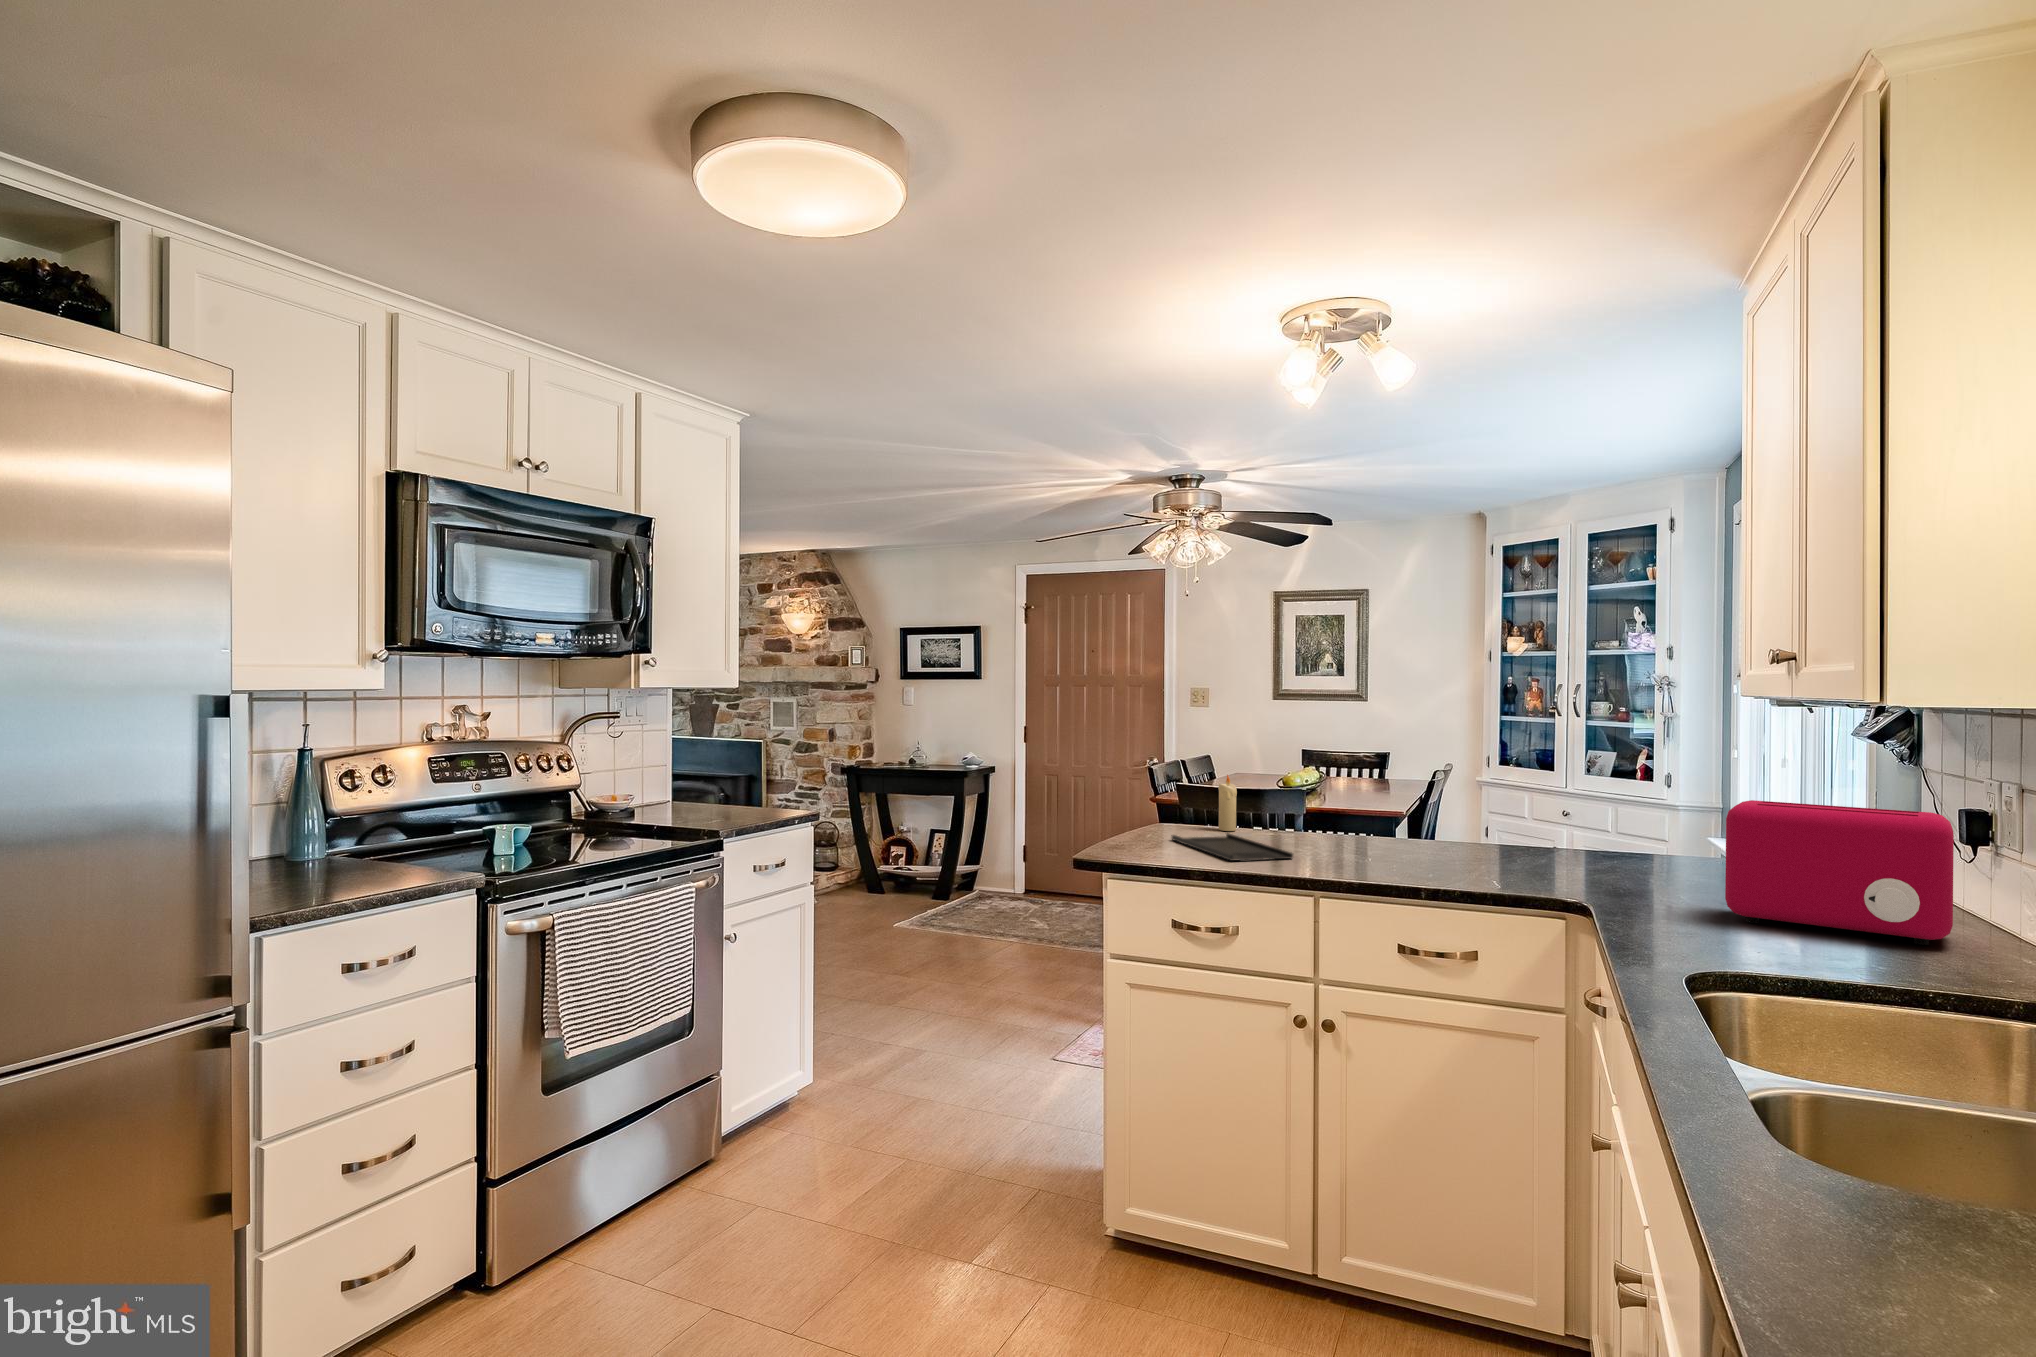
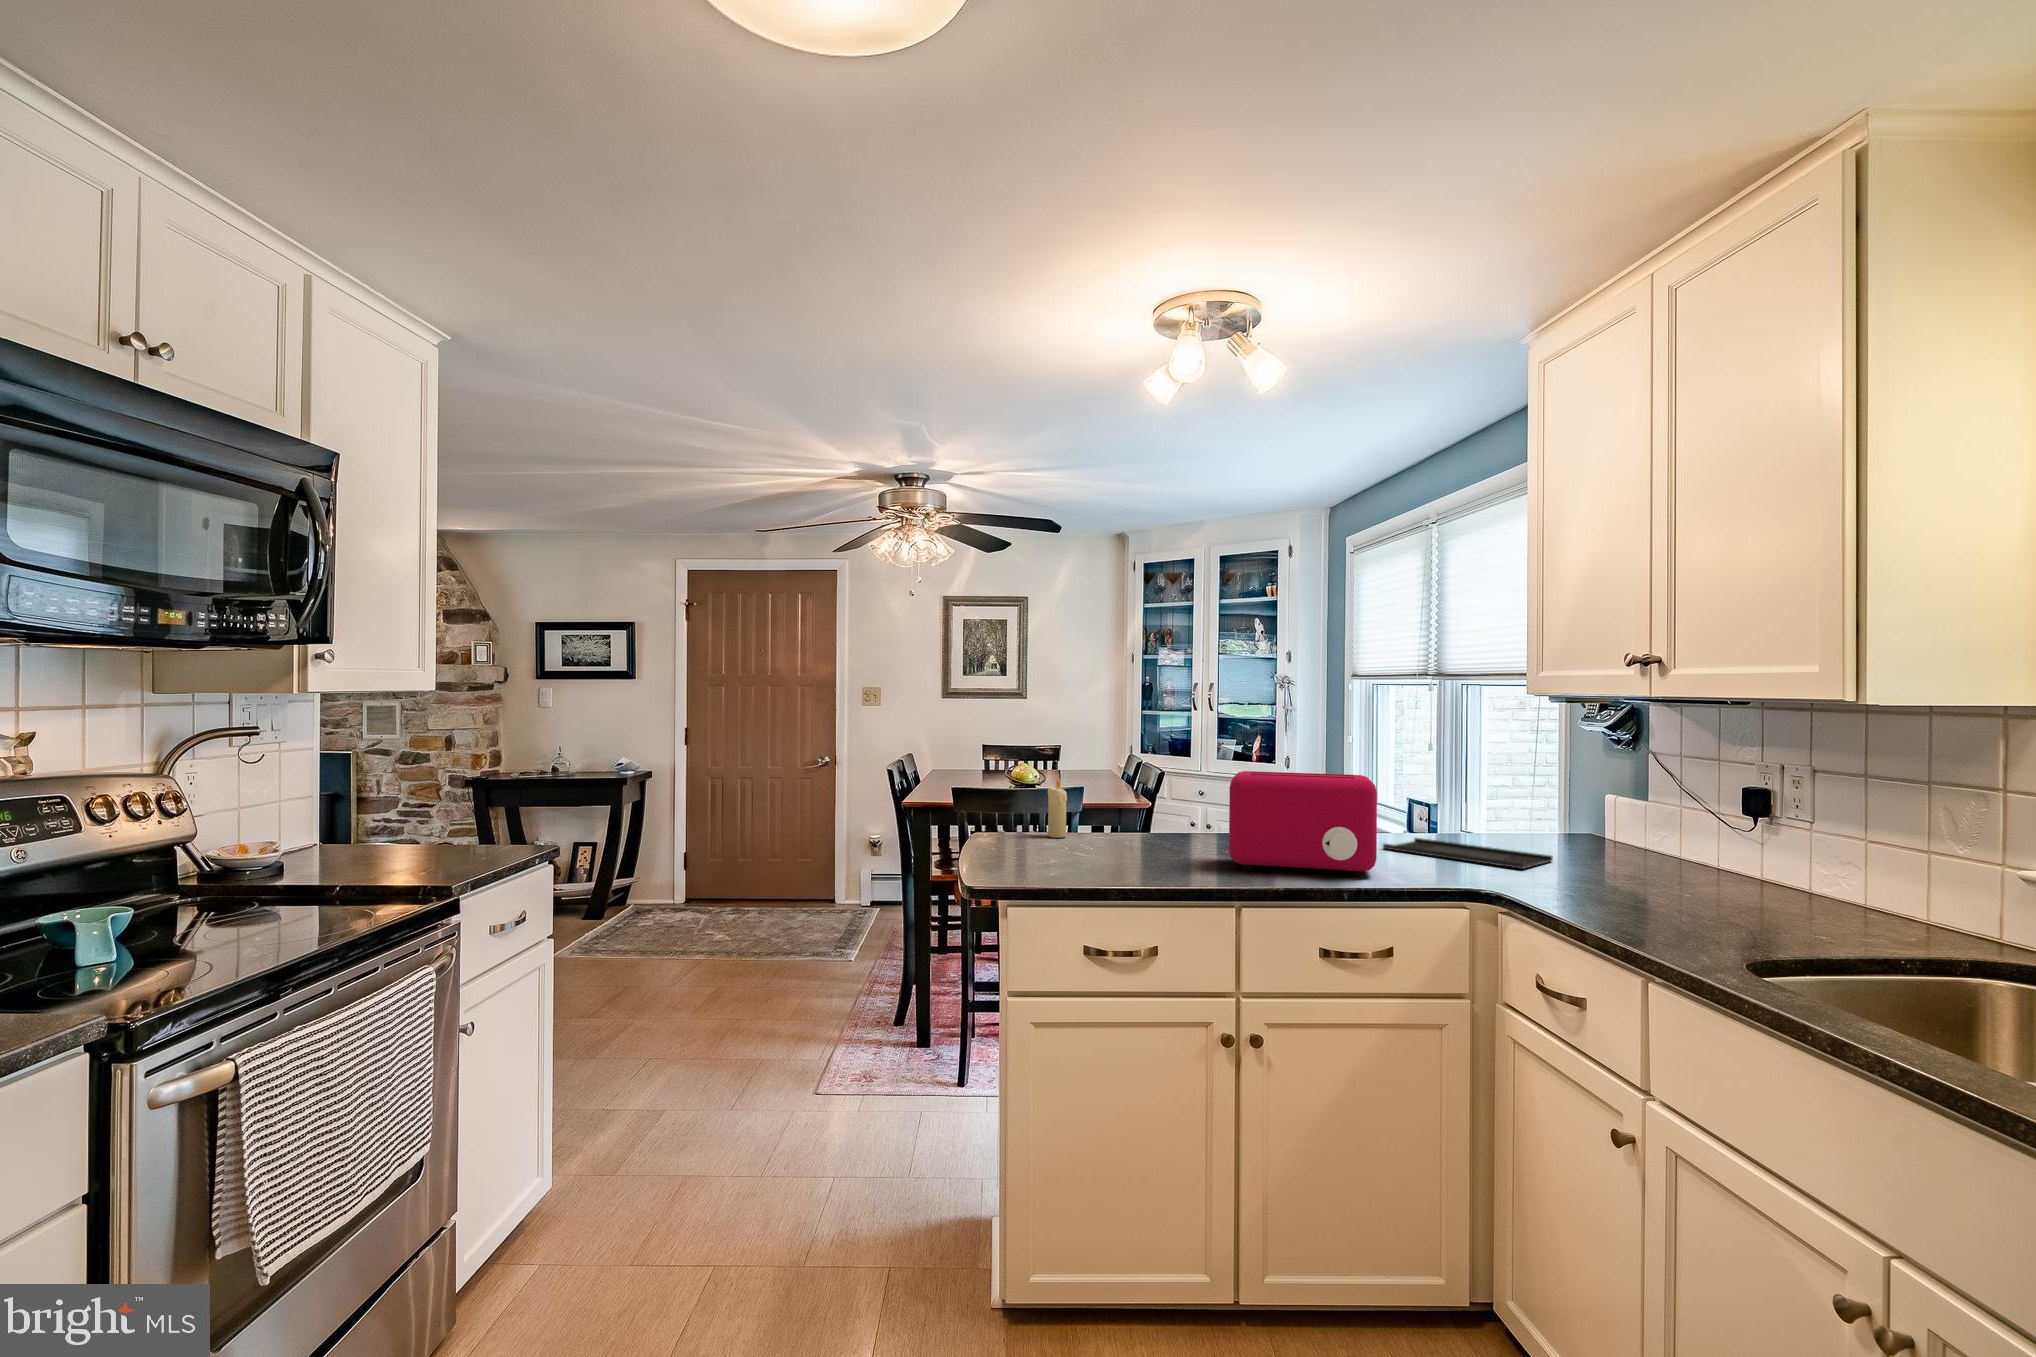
toaster: present [1725,800,1954,945] -> present [1229,771,1377,876]
tray: present [1171,833,1293,861] -> present [1383,838,1553,869]

